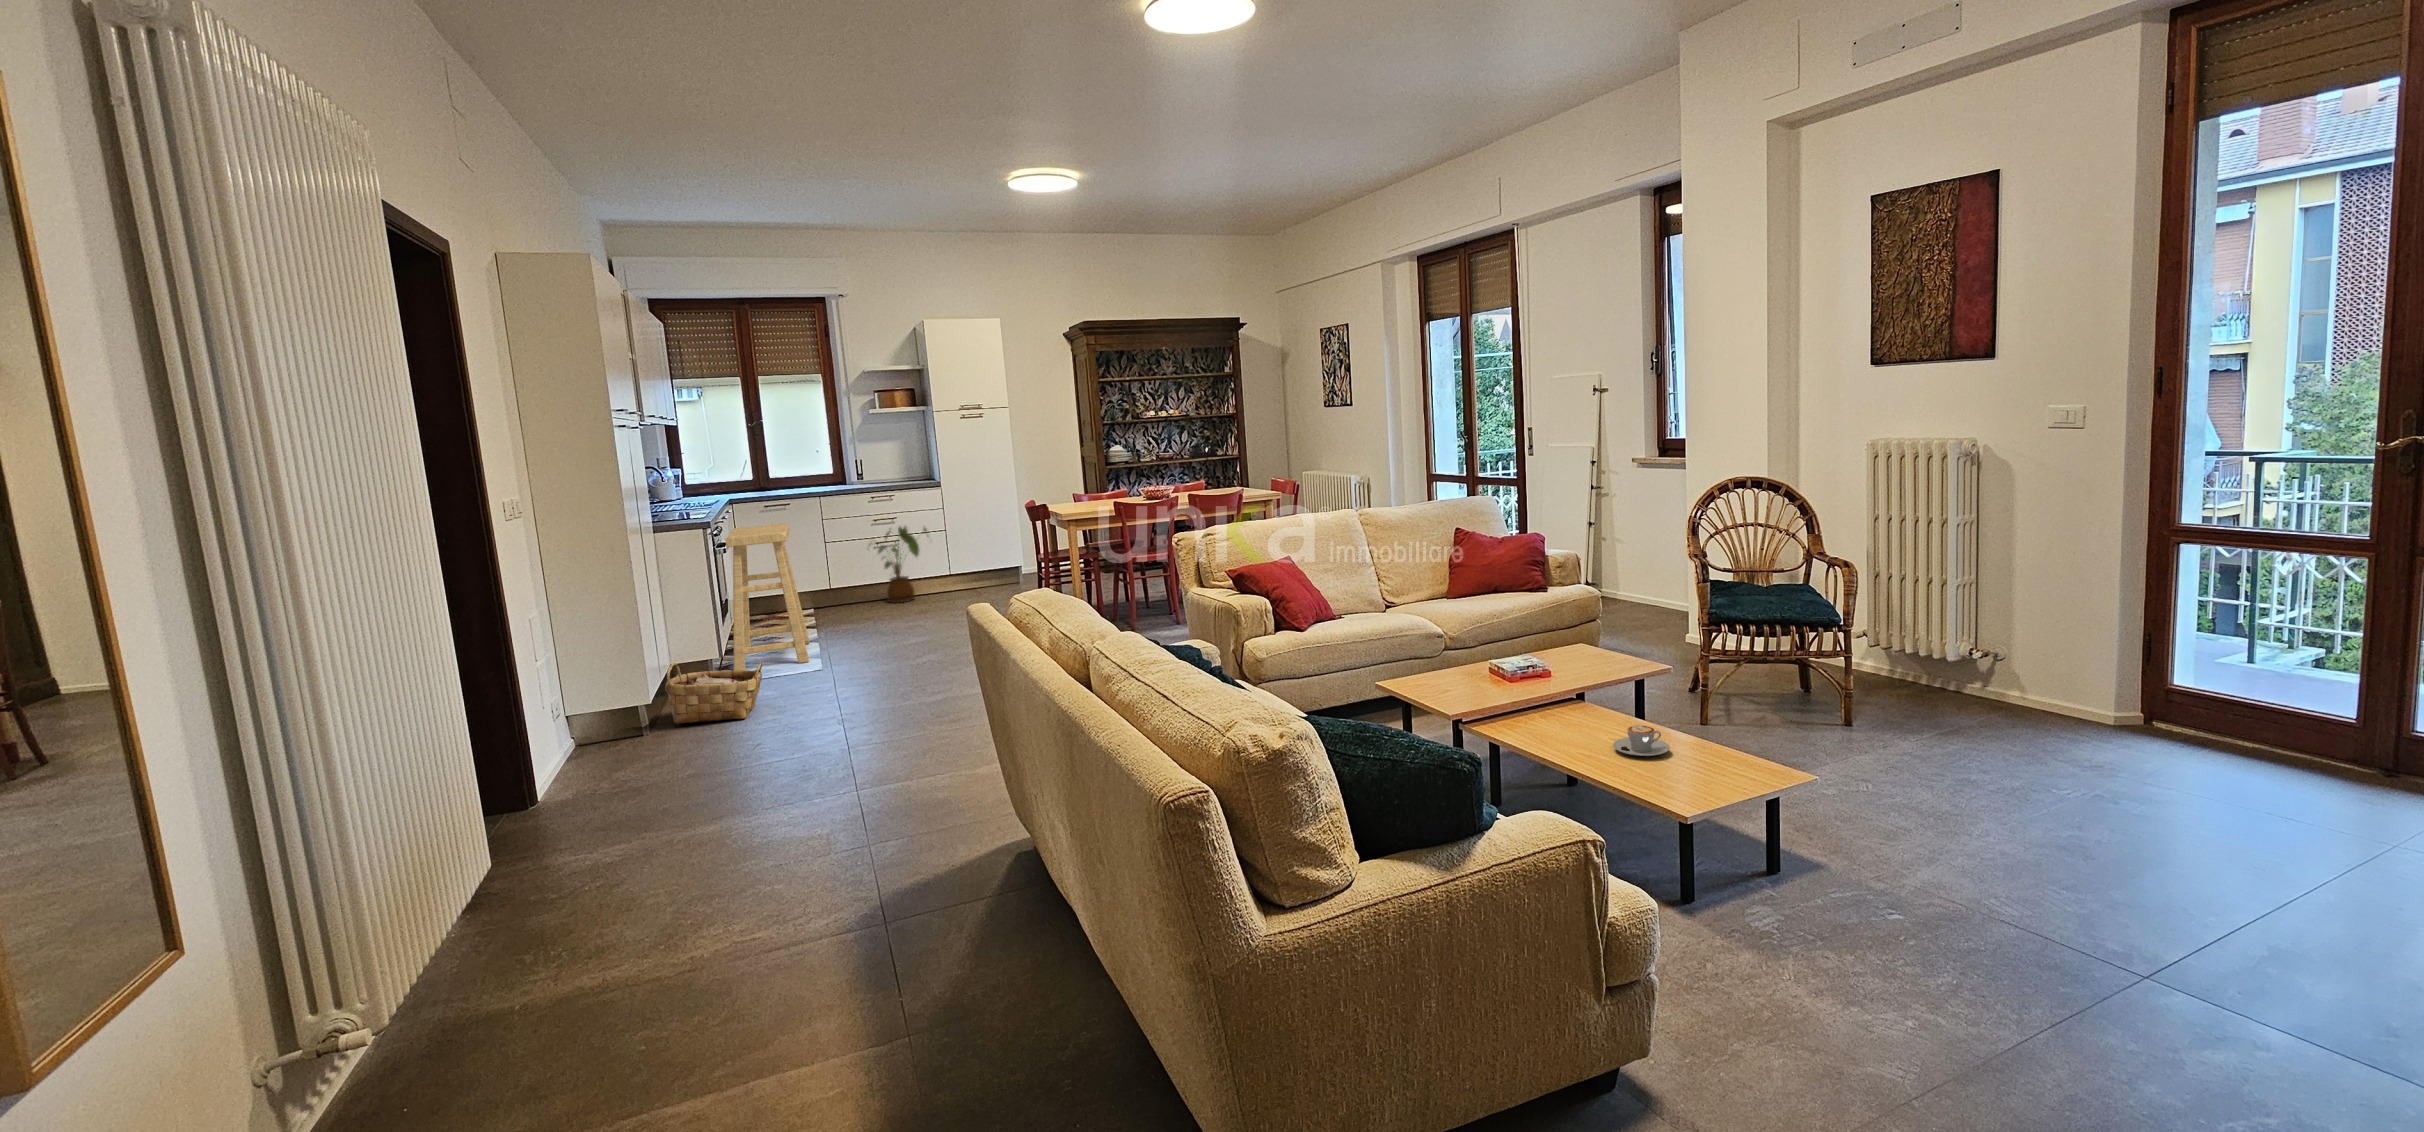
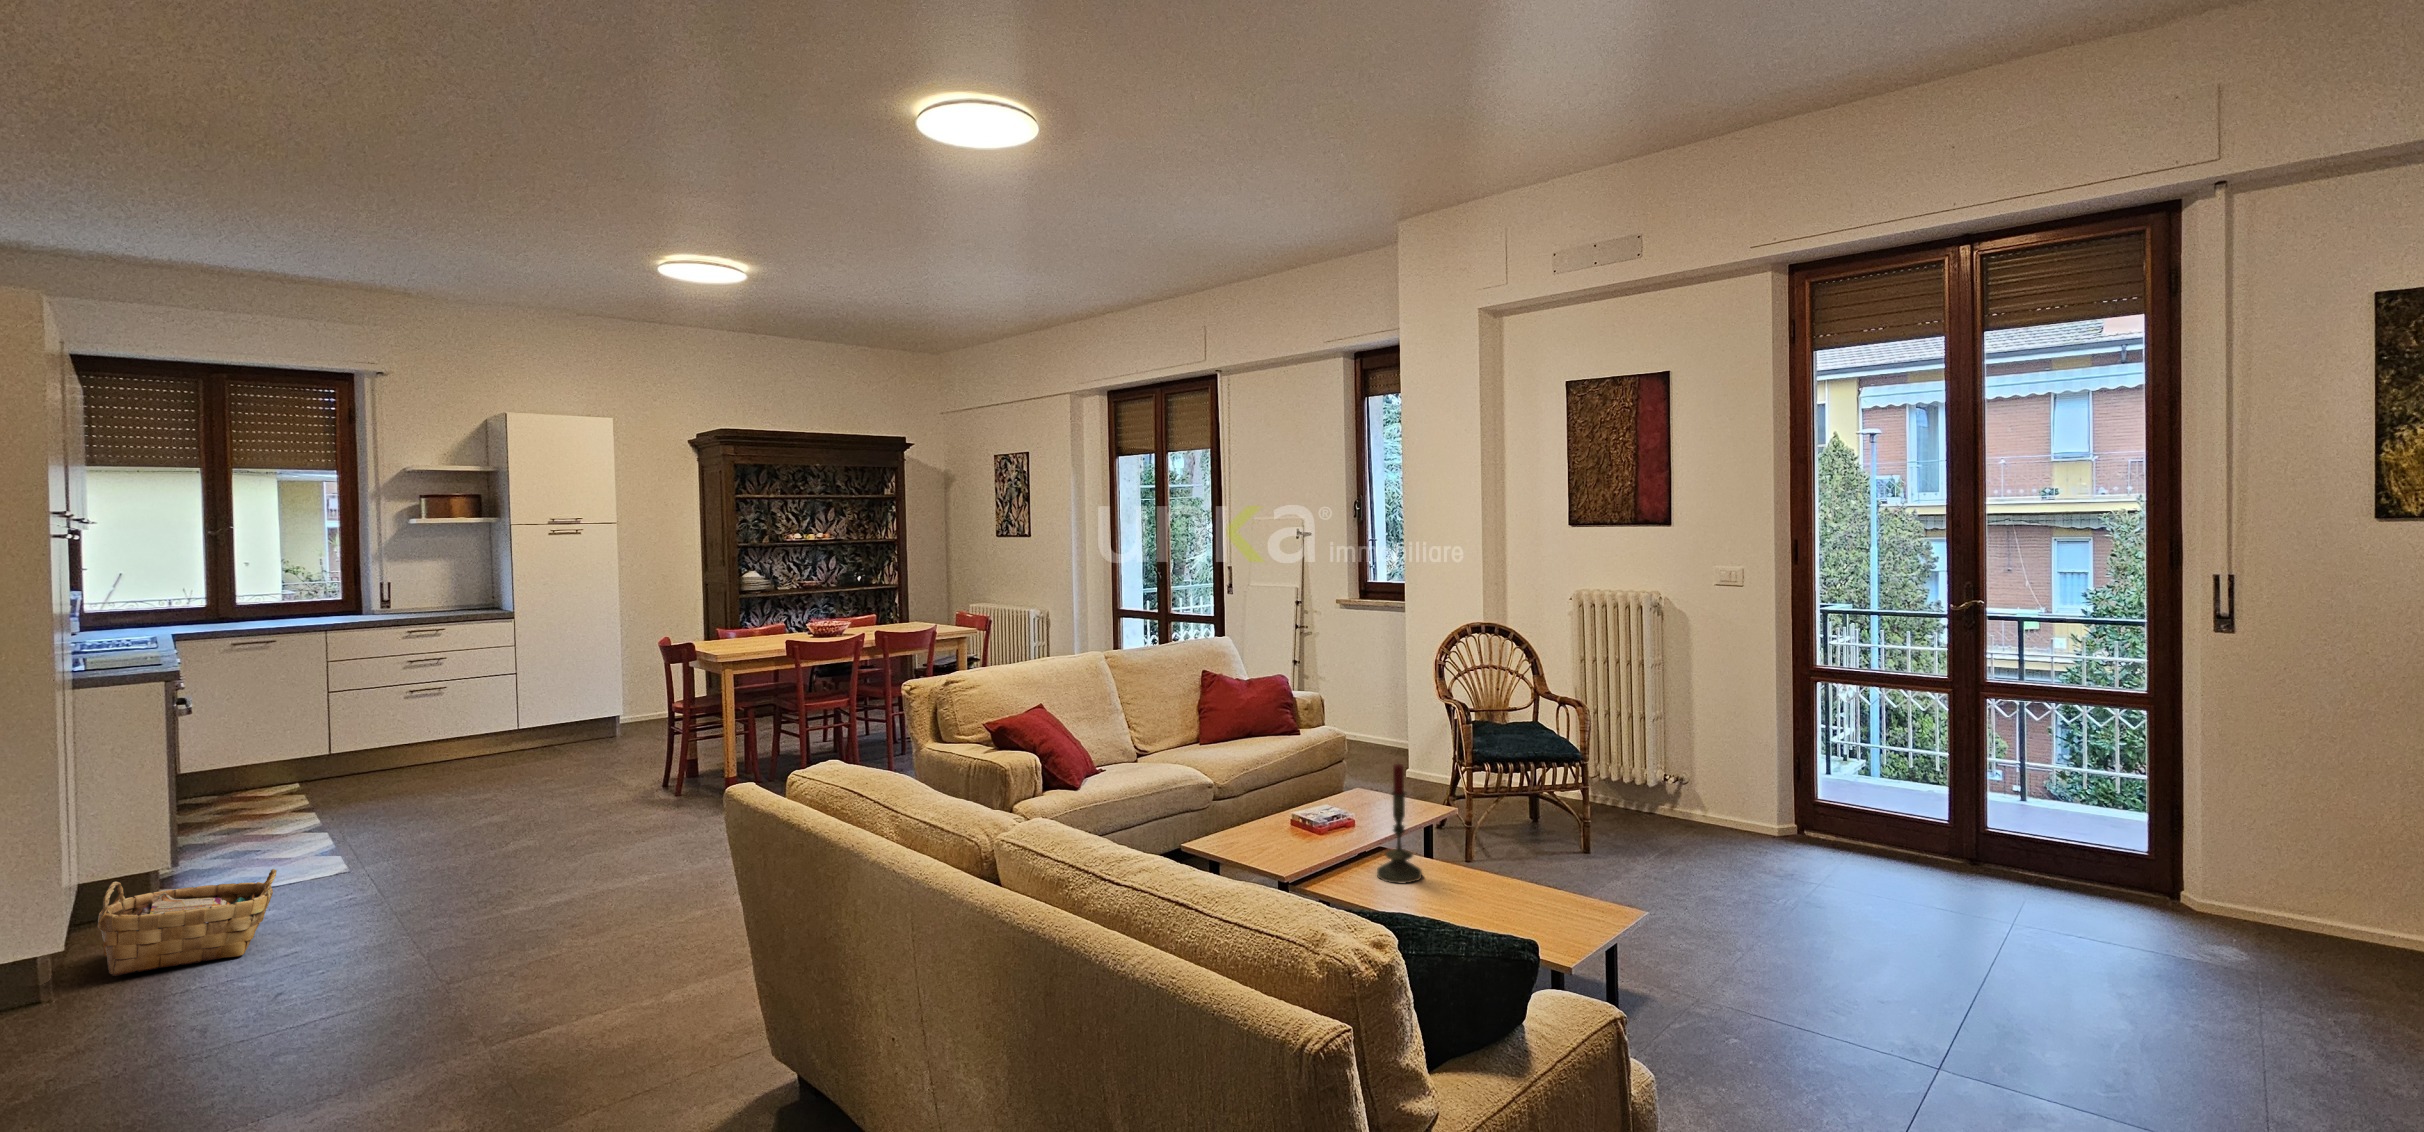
stool: present [726,523,810,670] -> none [192,669,325,885]
house plant: present [878,527,928,603] -> none [398,667,497,770]
candle: none [1543,610,1589,729] -> present [1377,764,1422,883]
coffee cup: present [1613,725,1670,756] -> none [1464,876,1518,907]

